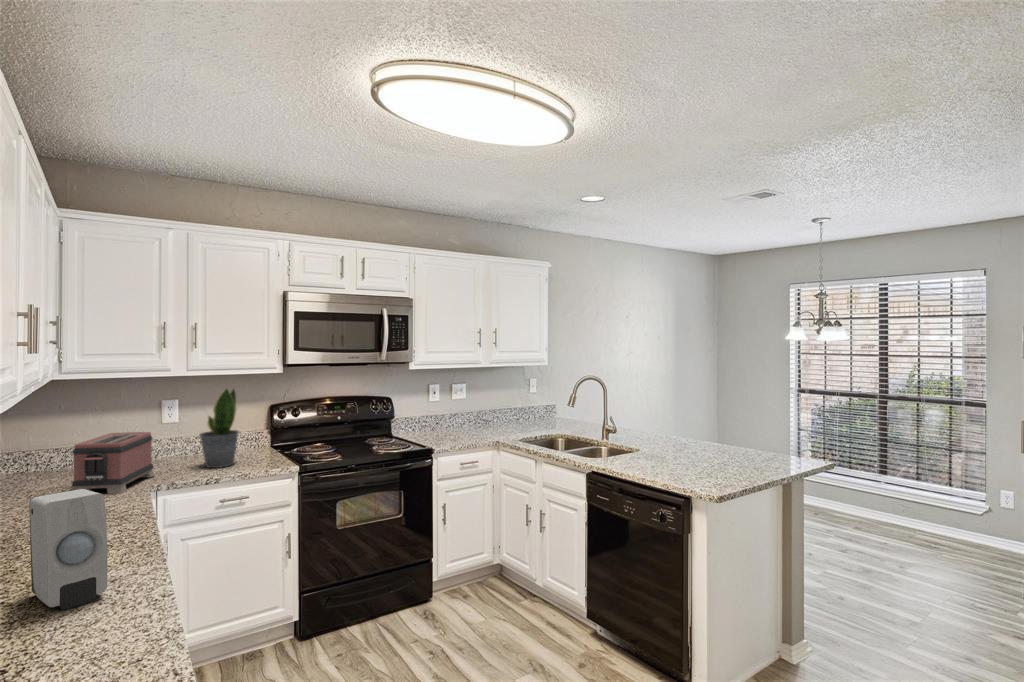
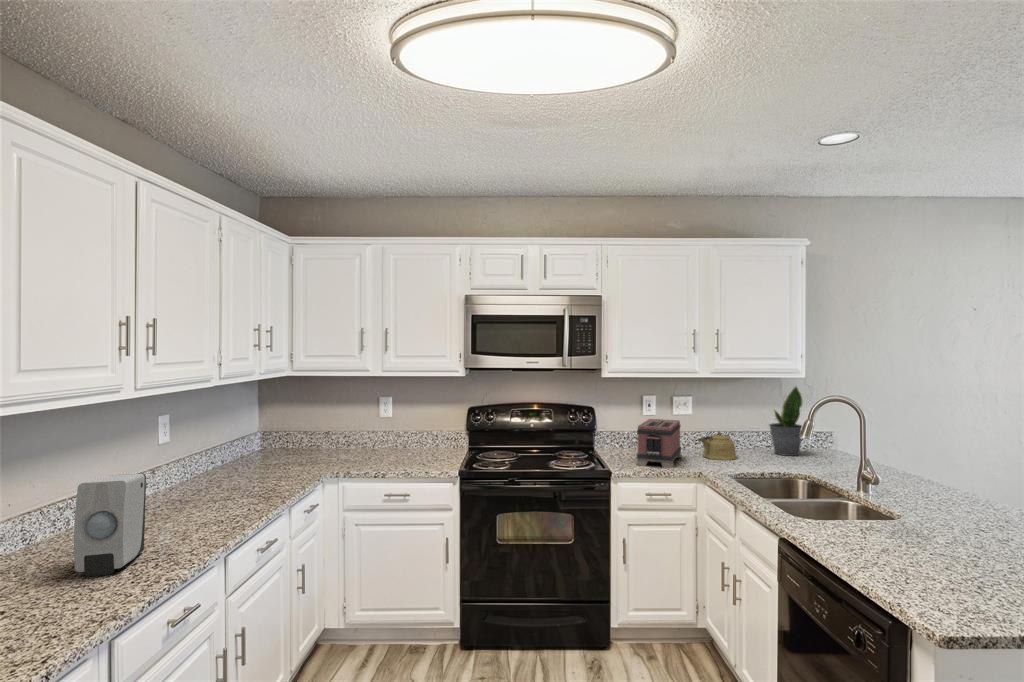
potted plant: present [200,389,239,468] -> present [770,387,803,456]
kettle: none [479,411,508,433] -> present [698,432,737,460]
toaster: present [72,432,155,494] -> present [636,419,682,468]

